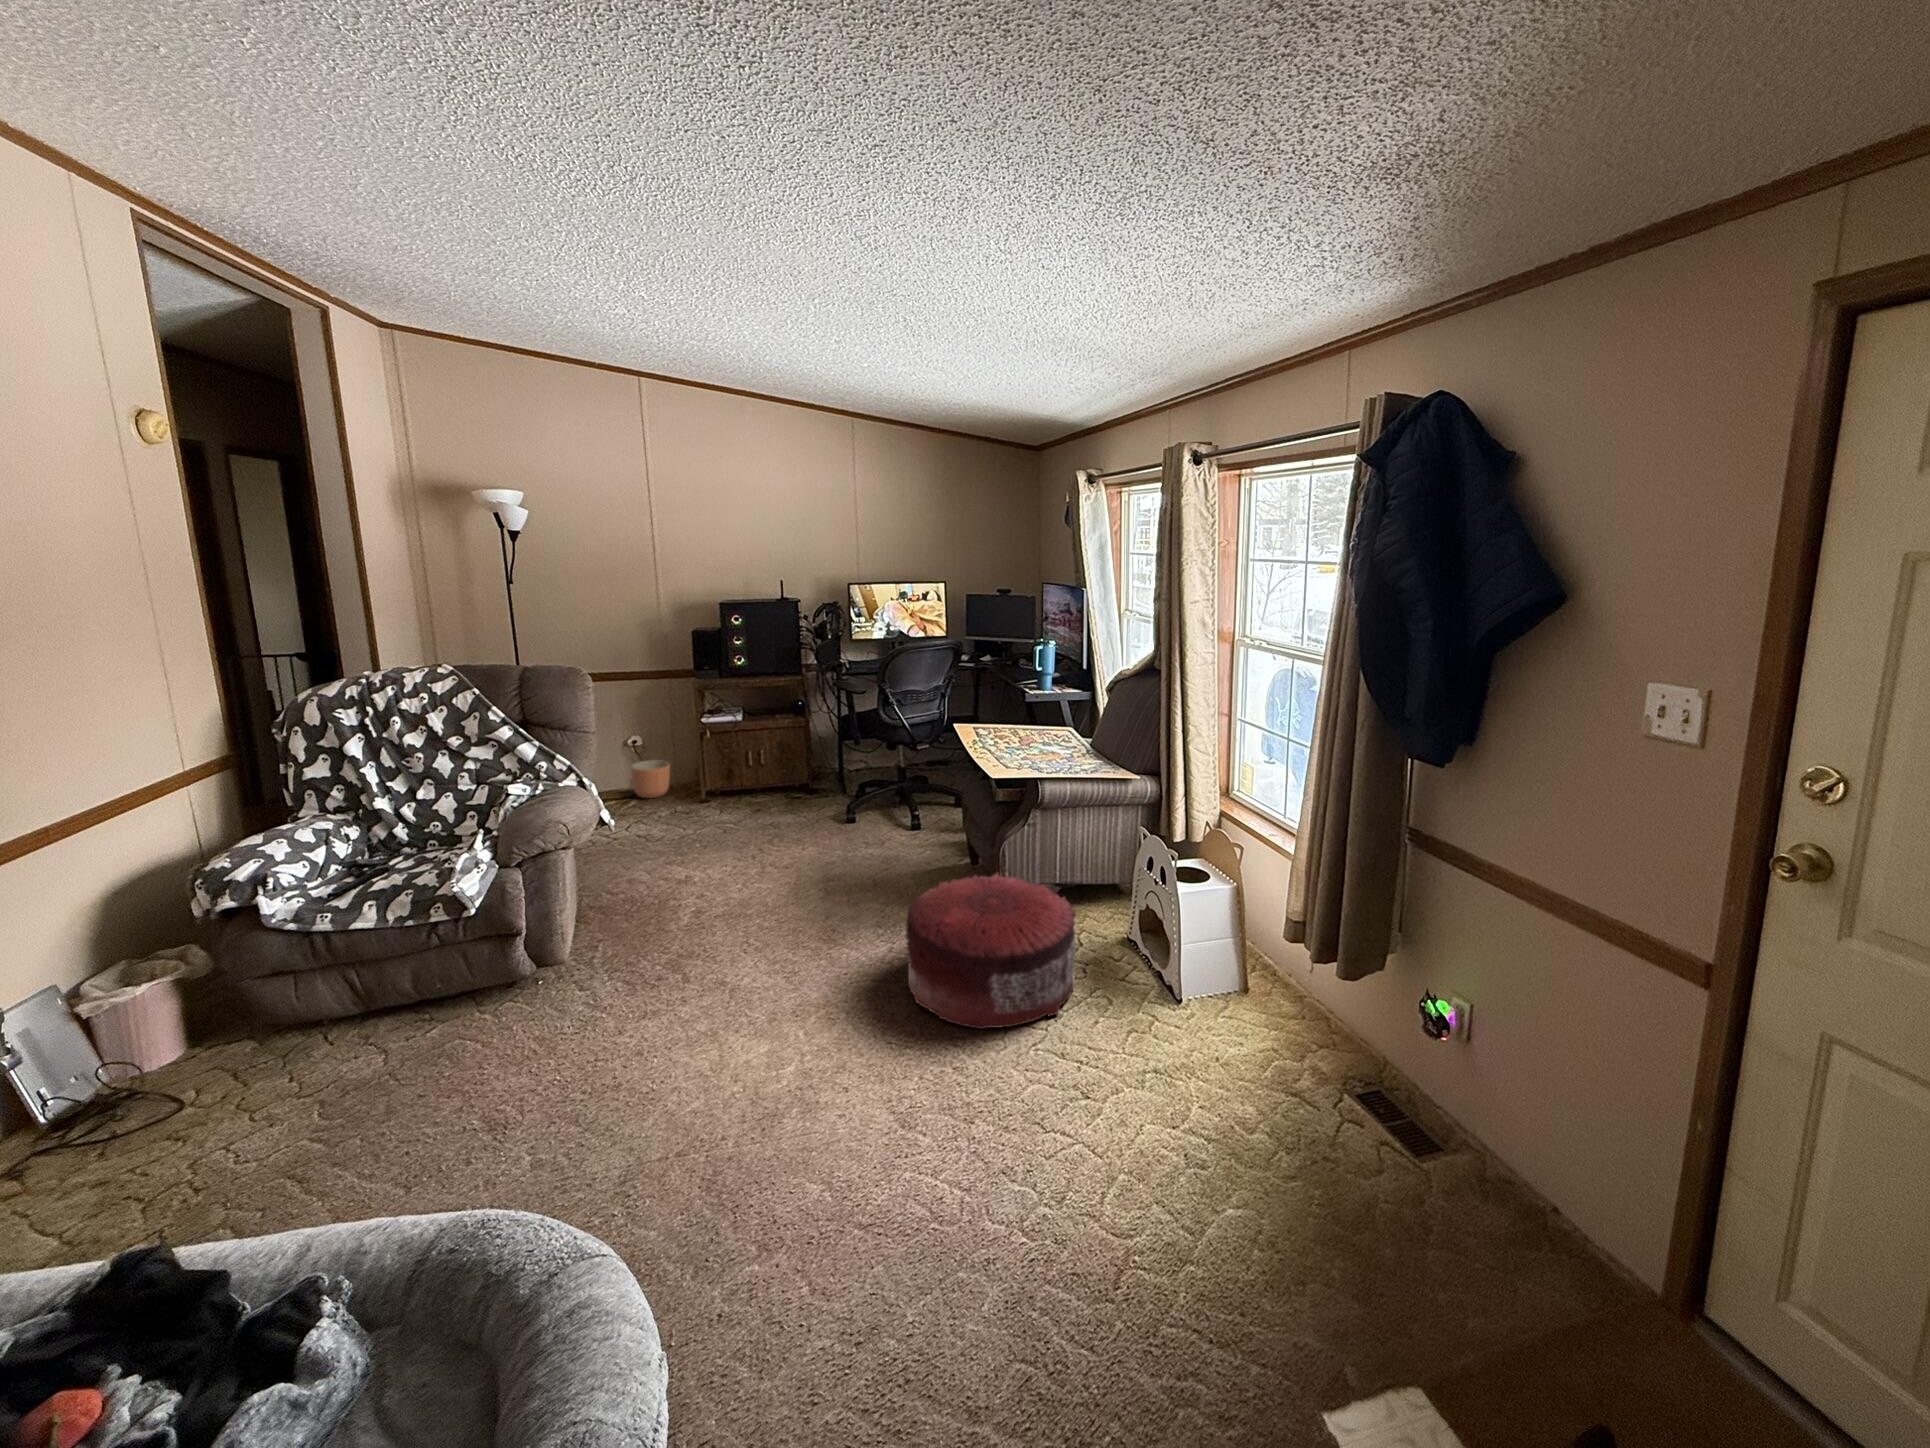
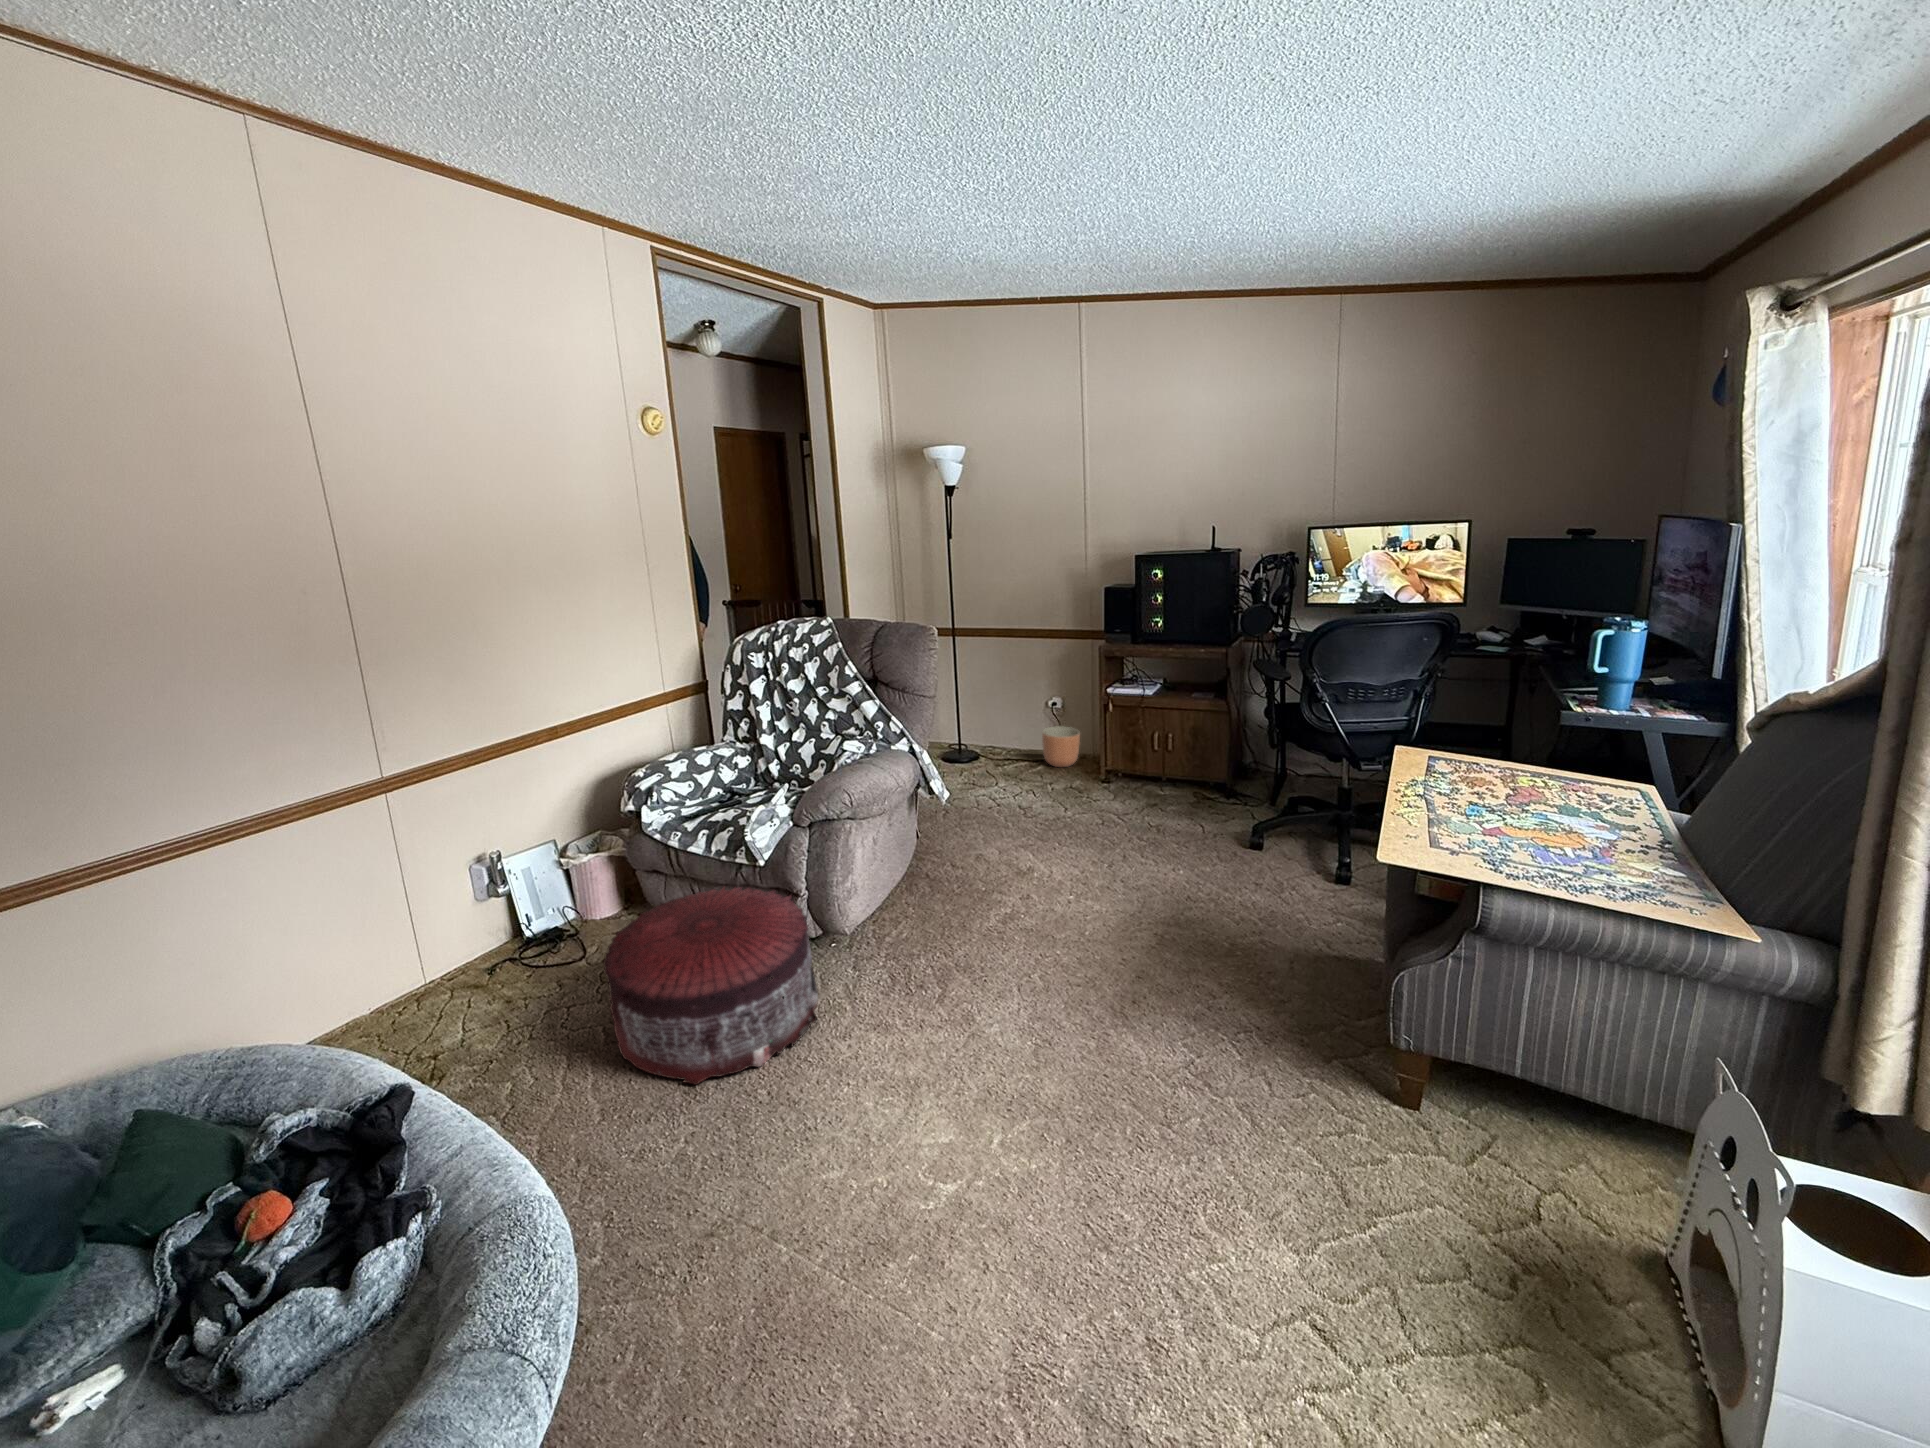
pouf: present [906,873,1076,1029] -> present [603,887,818,1085]

